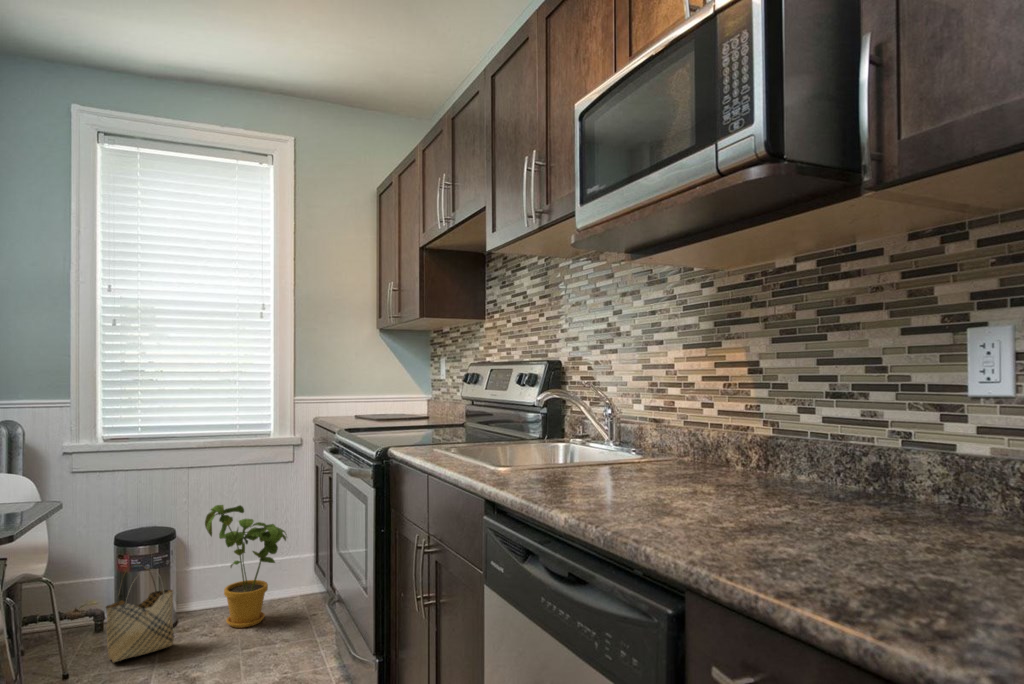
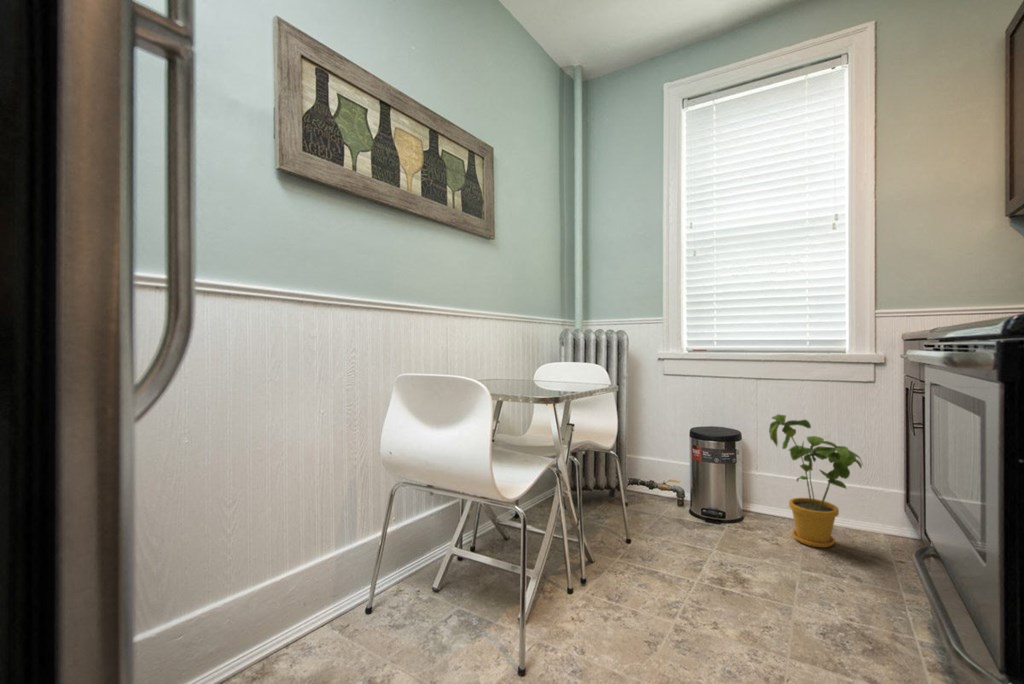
woven basket: present [106,564,174,662] -> none [678,454,737,537]

